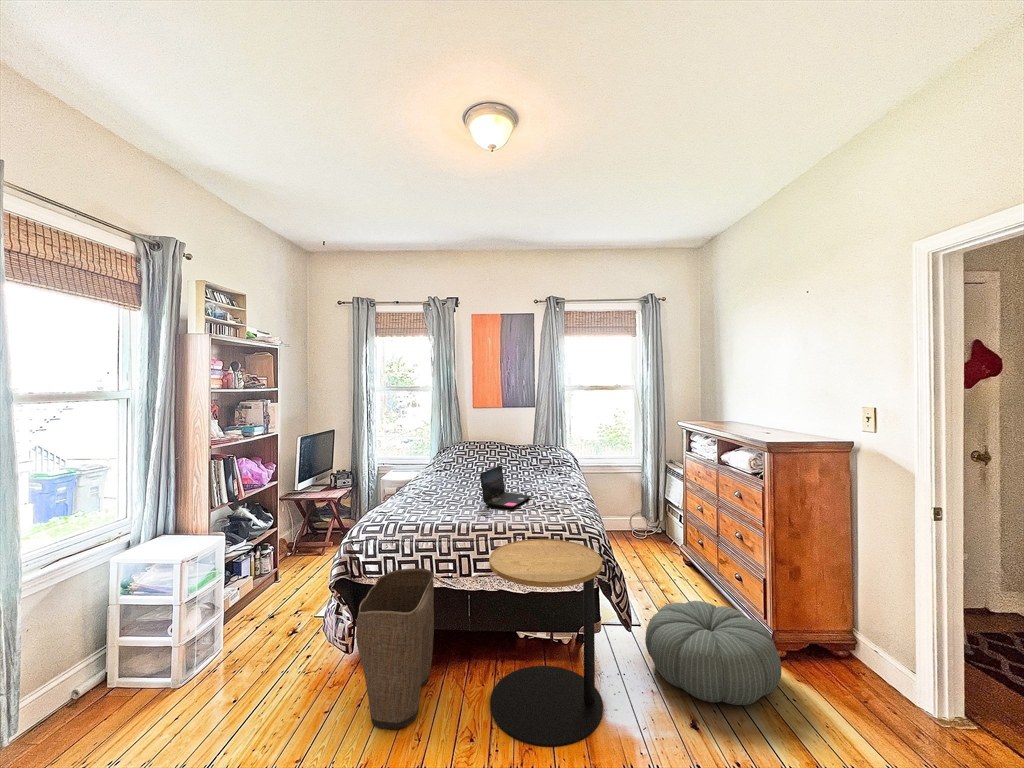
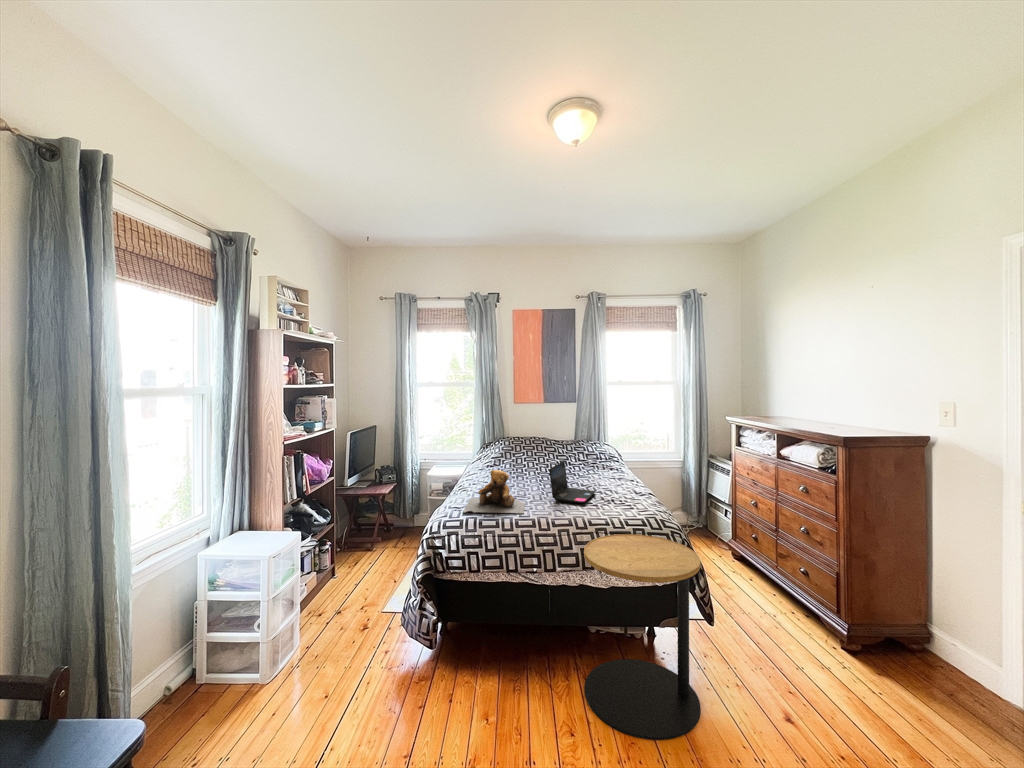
teddy bear: none [388,474,458,518] -> present [463,470,525,513]
laundry basket: present [356,568,434,729] -> none [457,564,522,723]
pouf: present [645,601,781,705] -> none [726,595,871,697]

